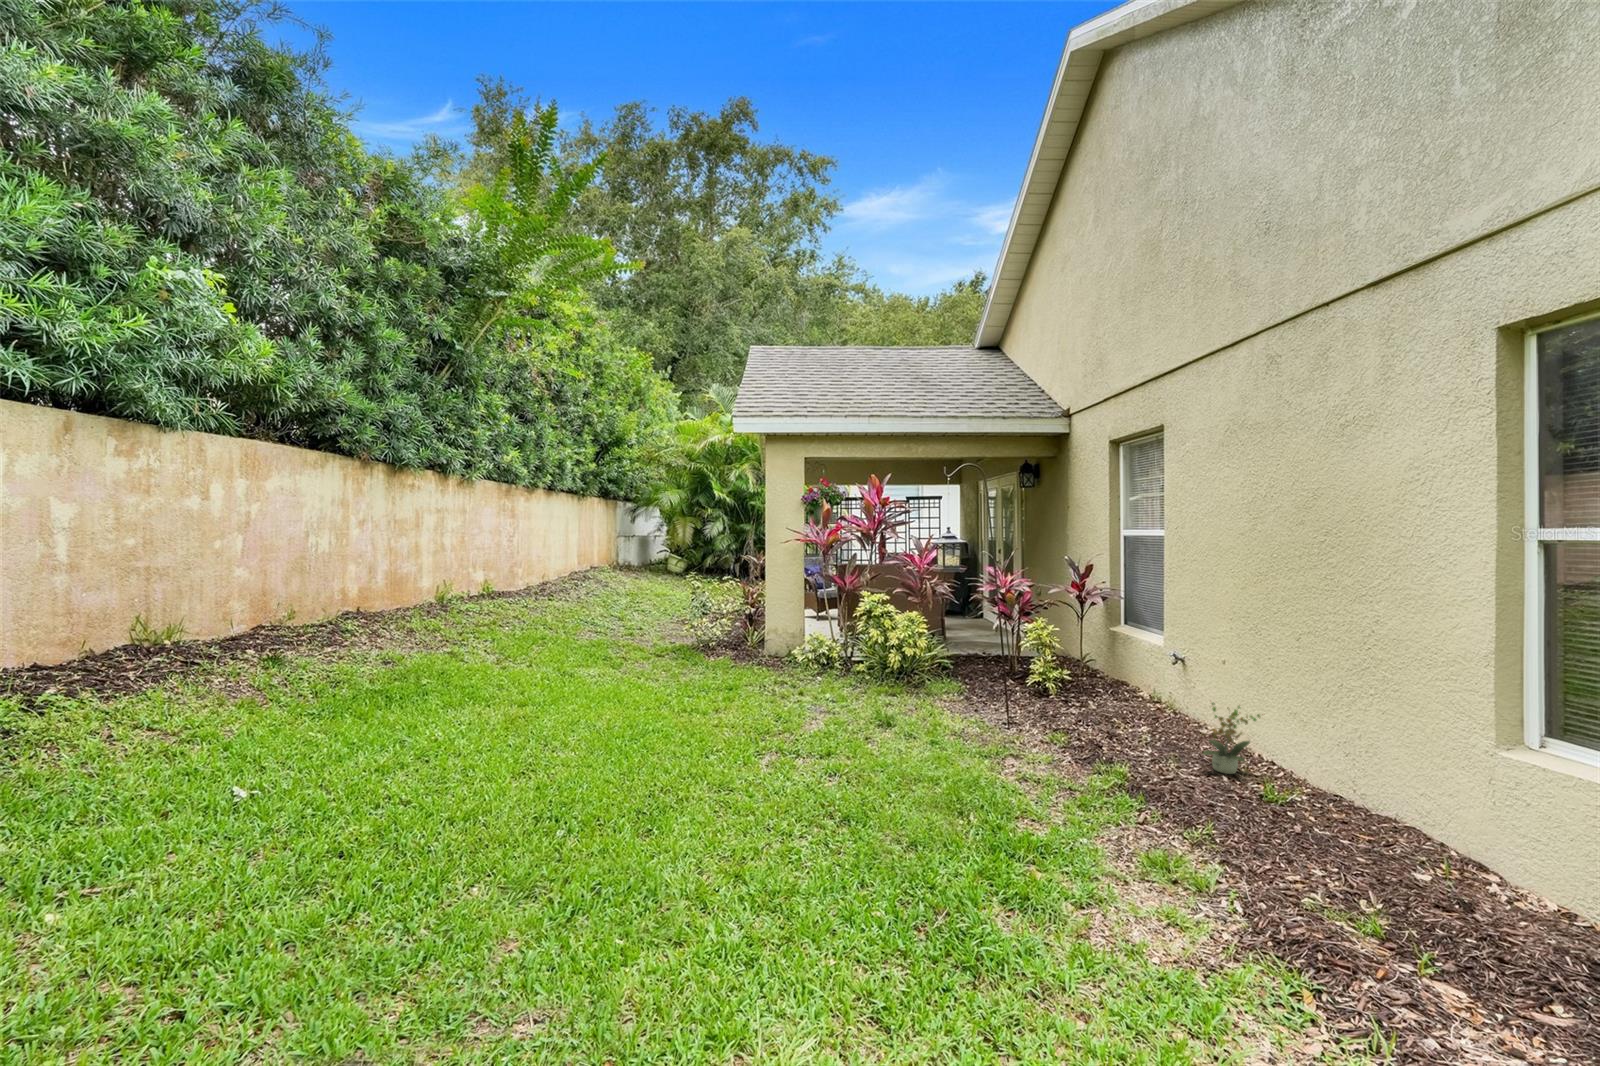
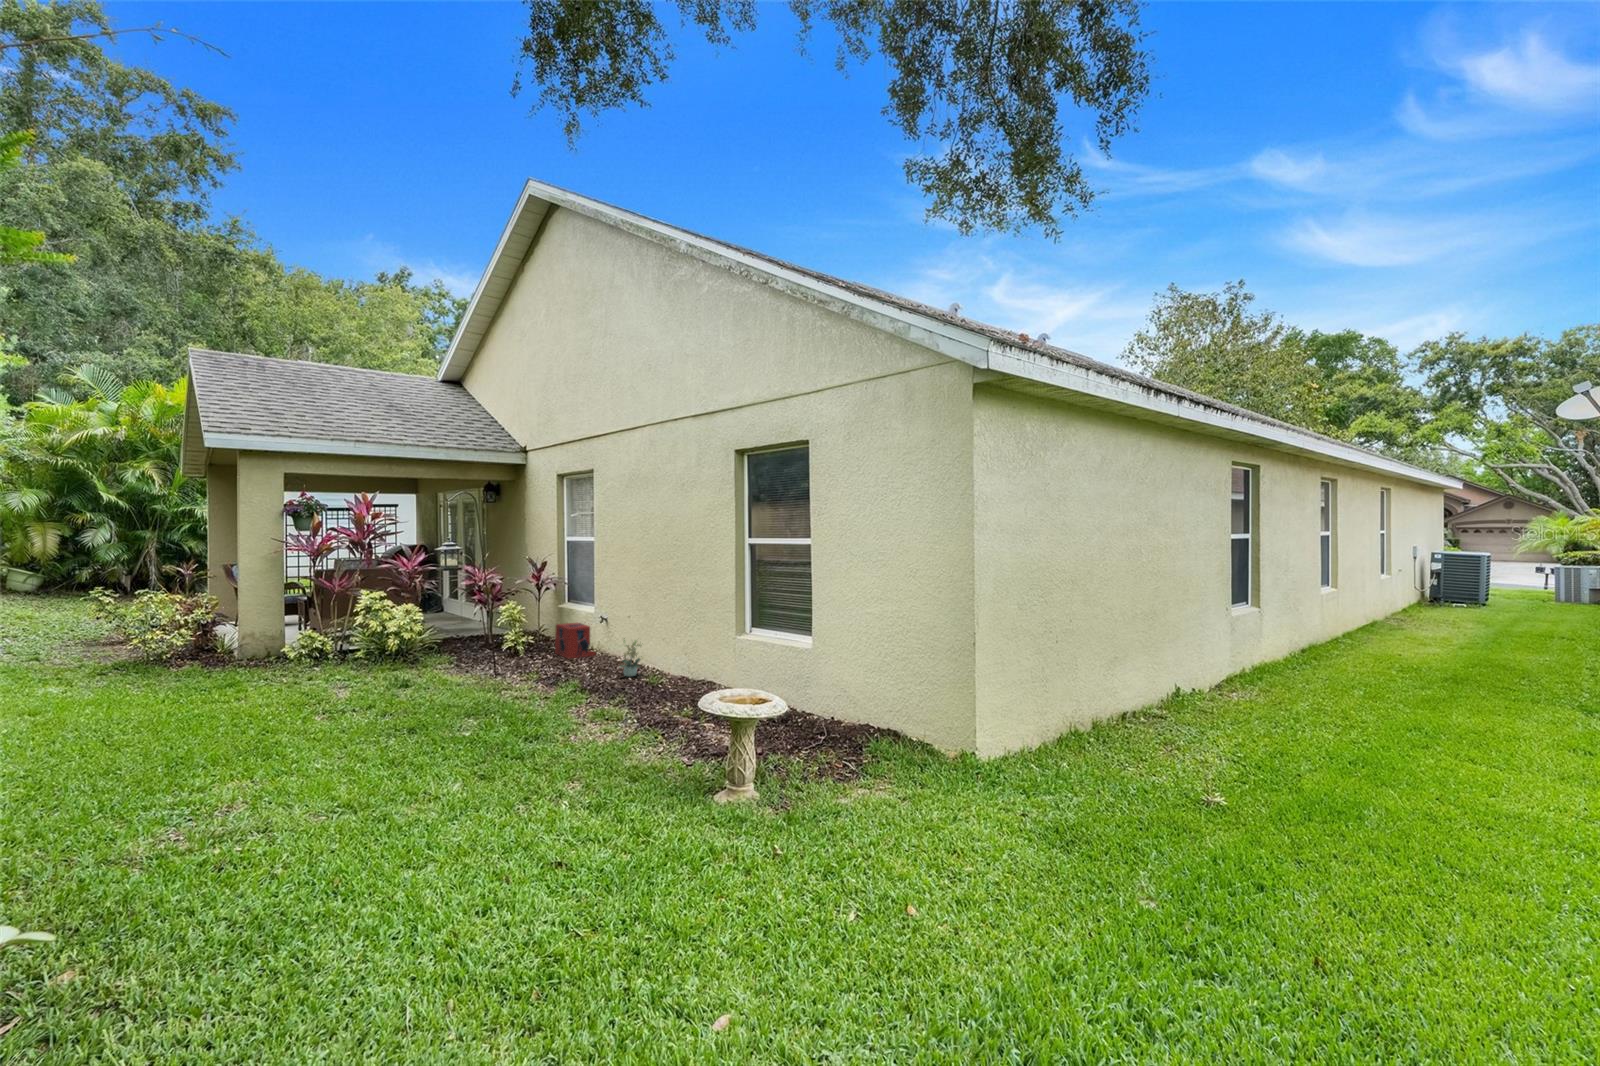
storage box: none [1099,660,1166,717] -> present [555,623,596,658]

